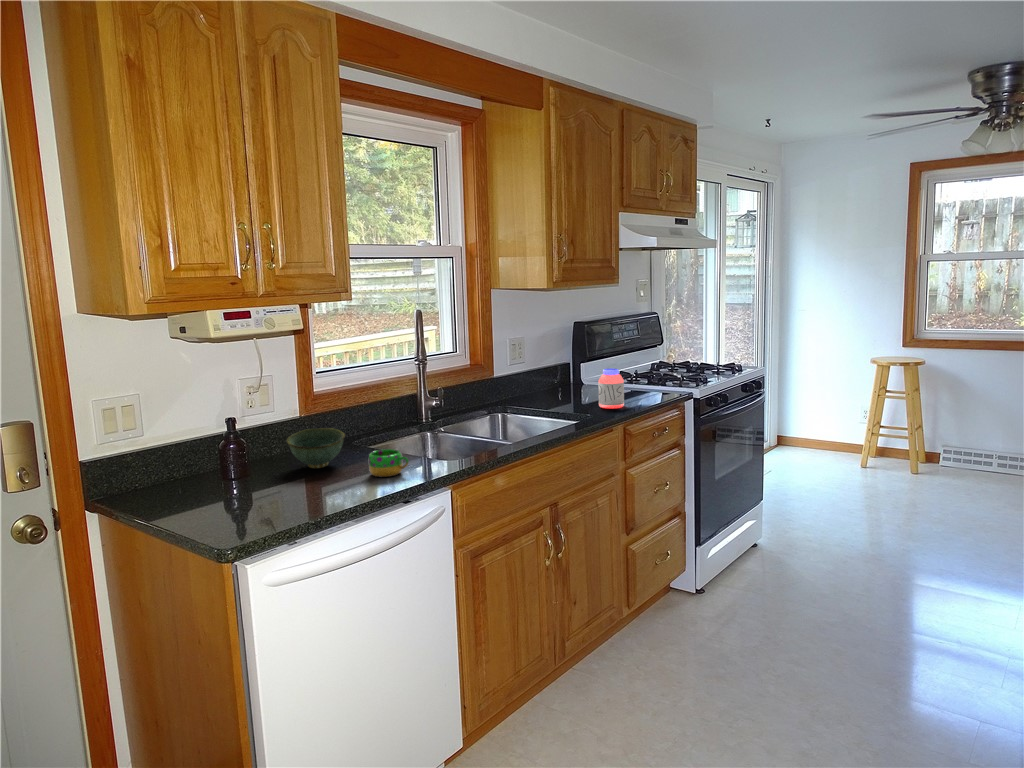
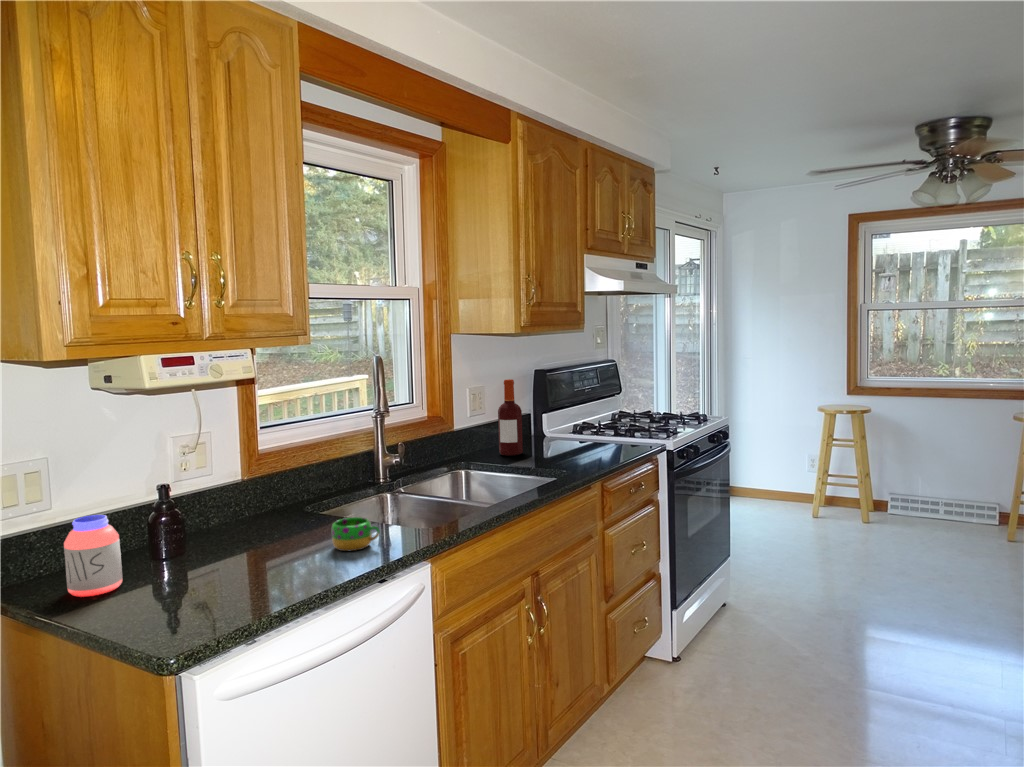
bottle: none [535,331,557,401] -> present [498,379,523,456]
jar: present [598,368,624,409] -> present [64,515,122,597]
bowl: present [287,428,345,468] -> none [230,493,301,542]

